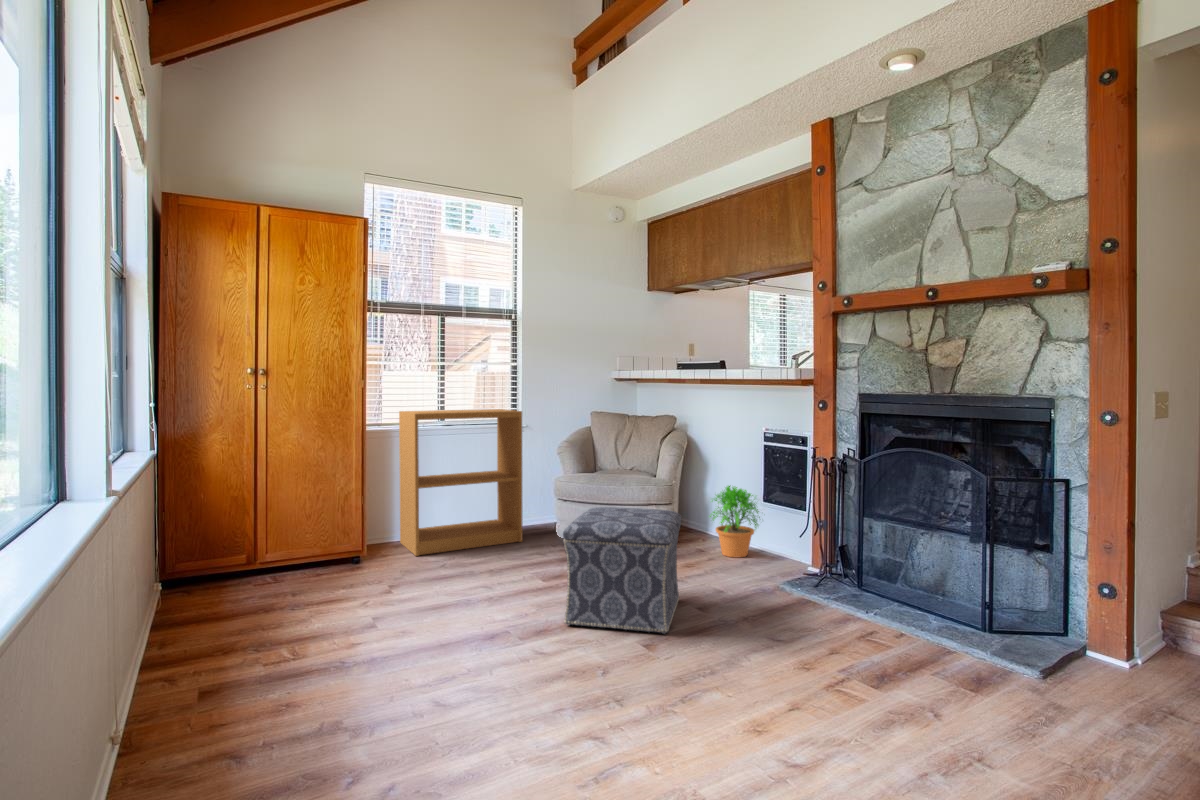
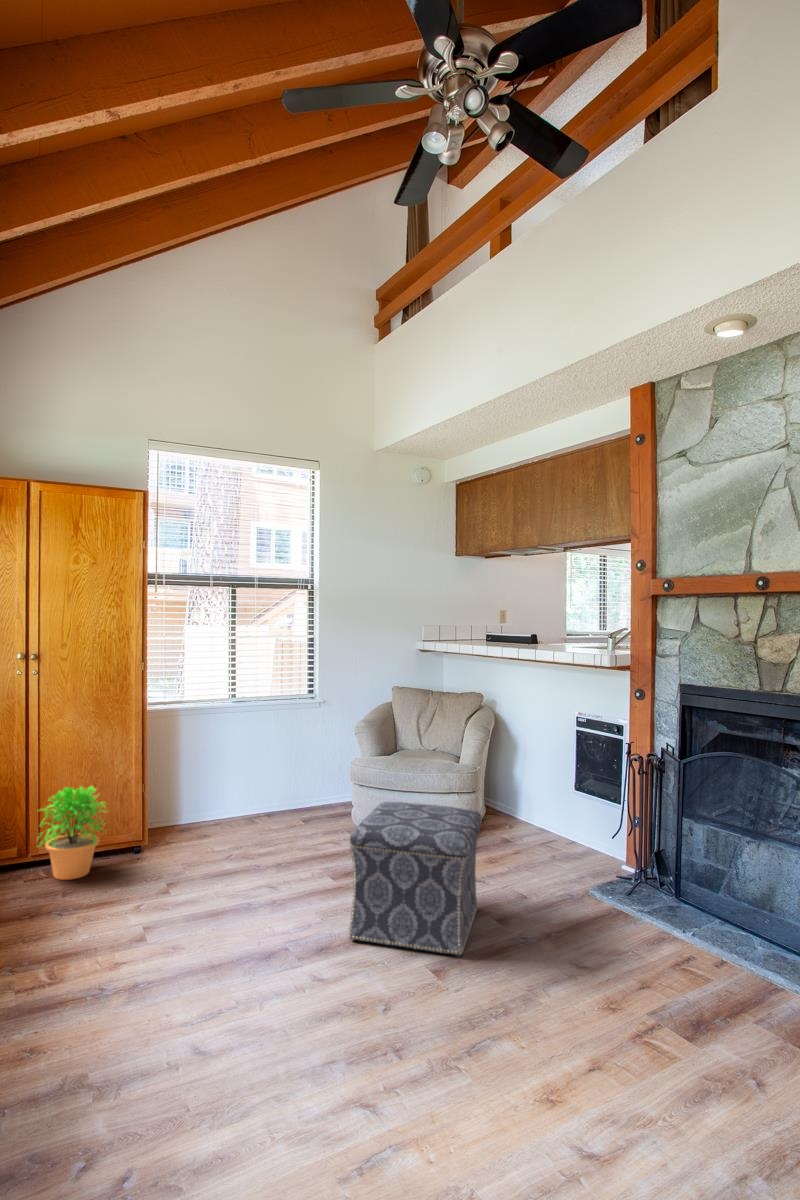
bookshelf: present [399,409,523,556] -> none [177,673,315,839]
potted plant: present [710,486,760,558] -> present [38,786,104,880]

